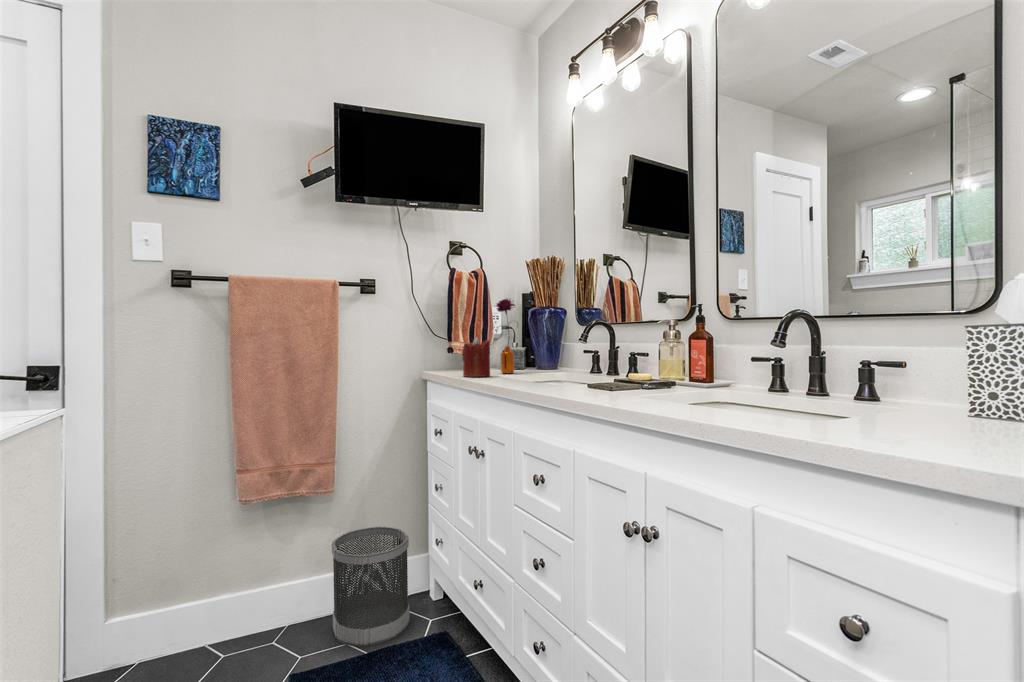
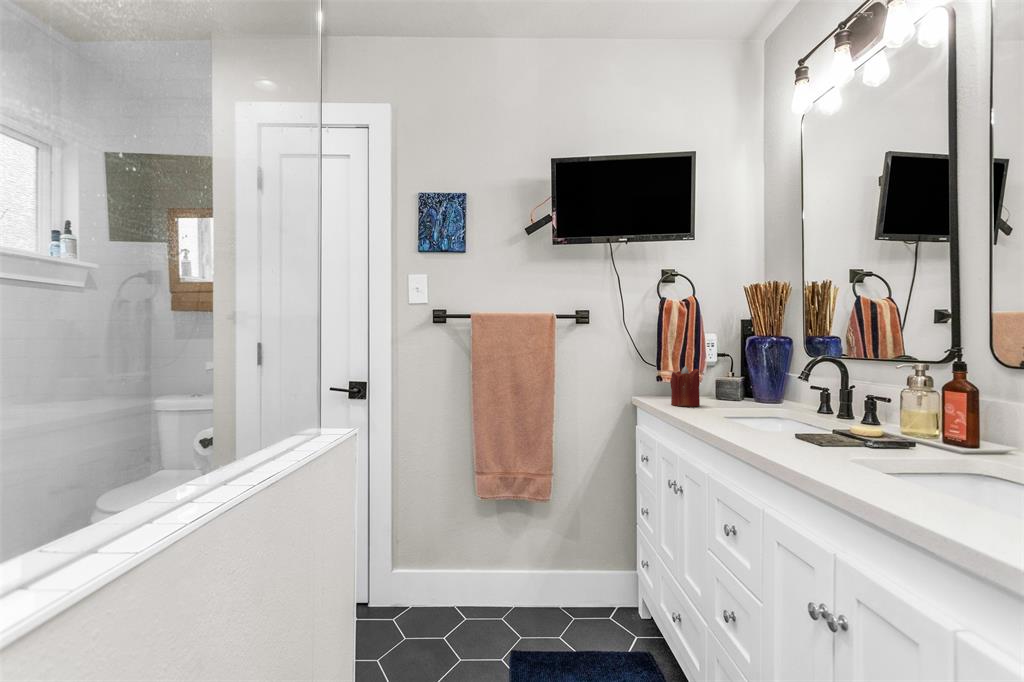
flower: present [496,298,515,373] -> none [707,325,733,403]
wastebasket: present [332,527,410,647] -> none [547,536,615,649]

